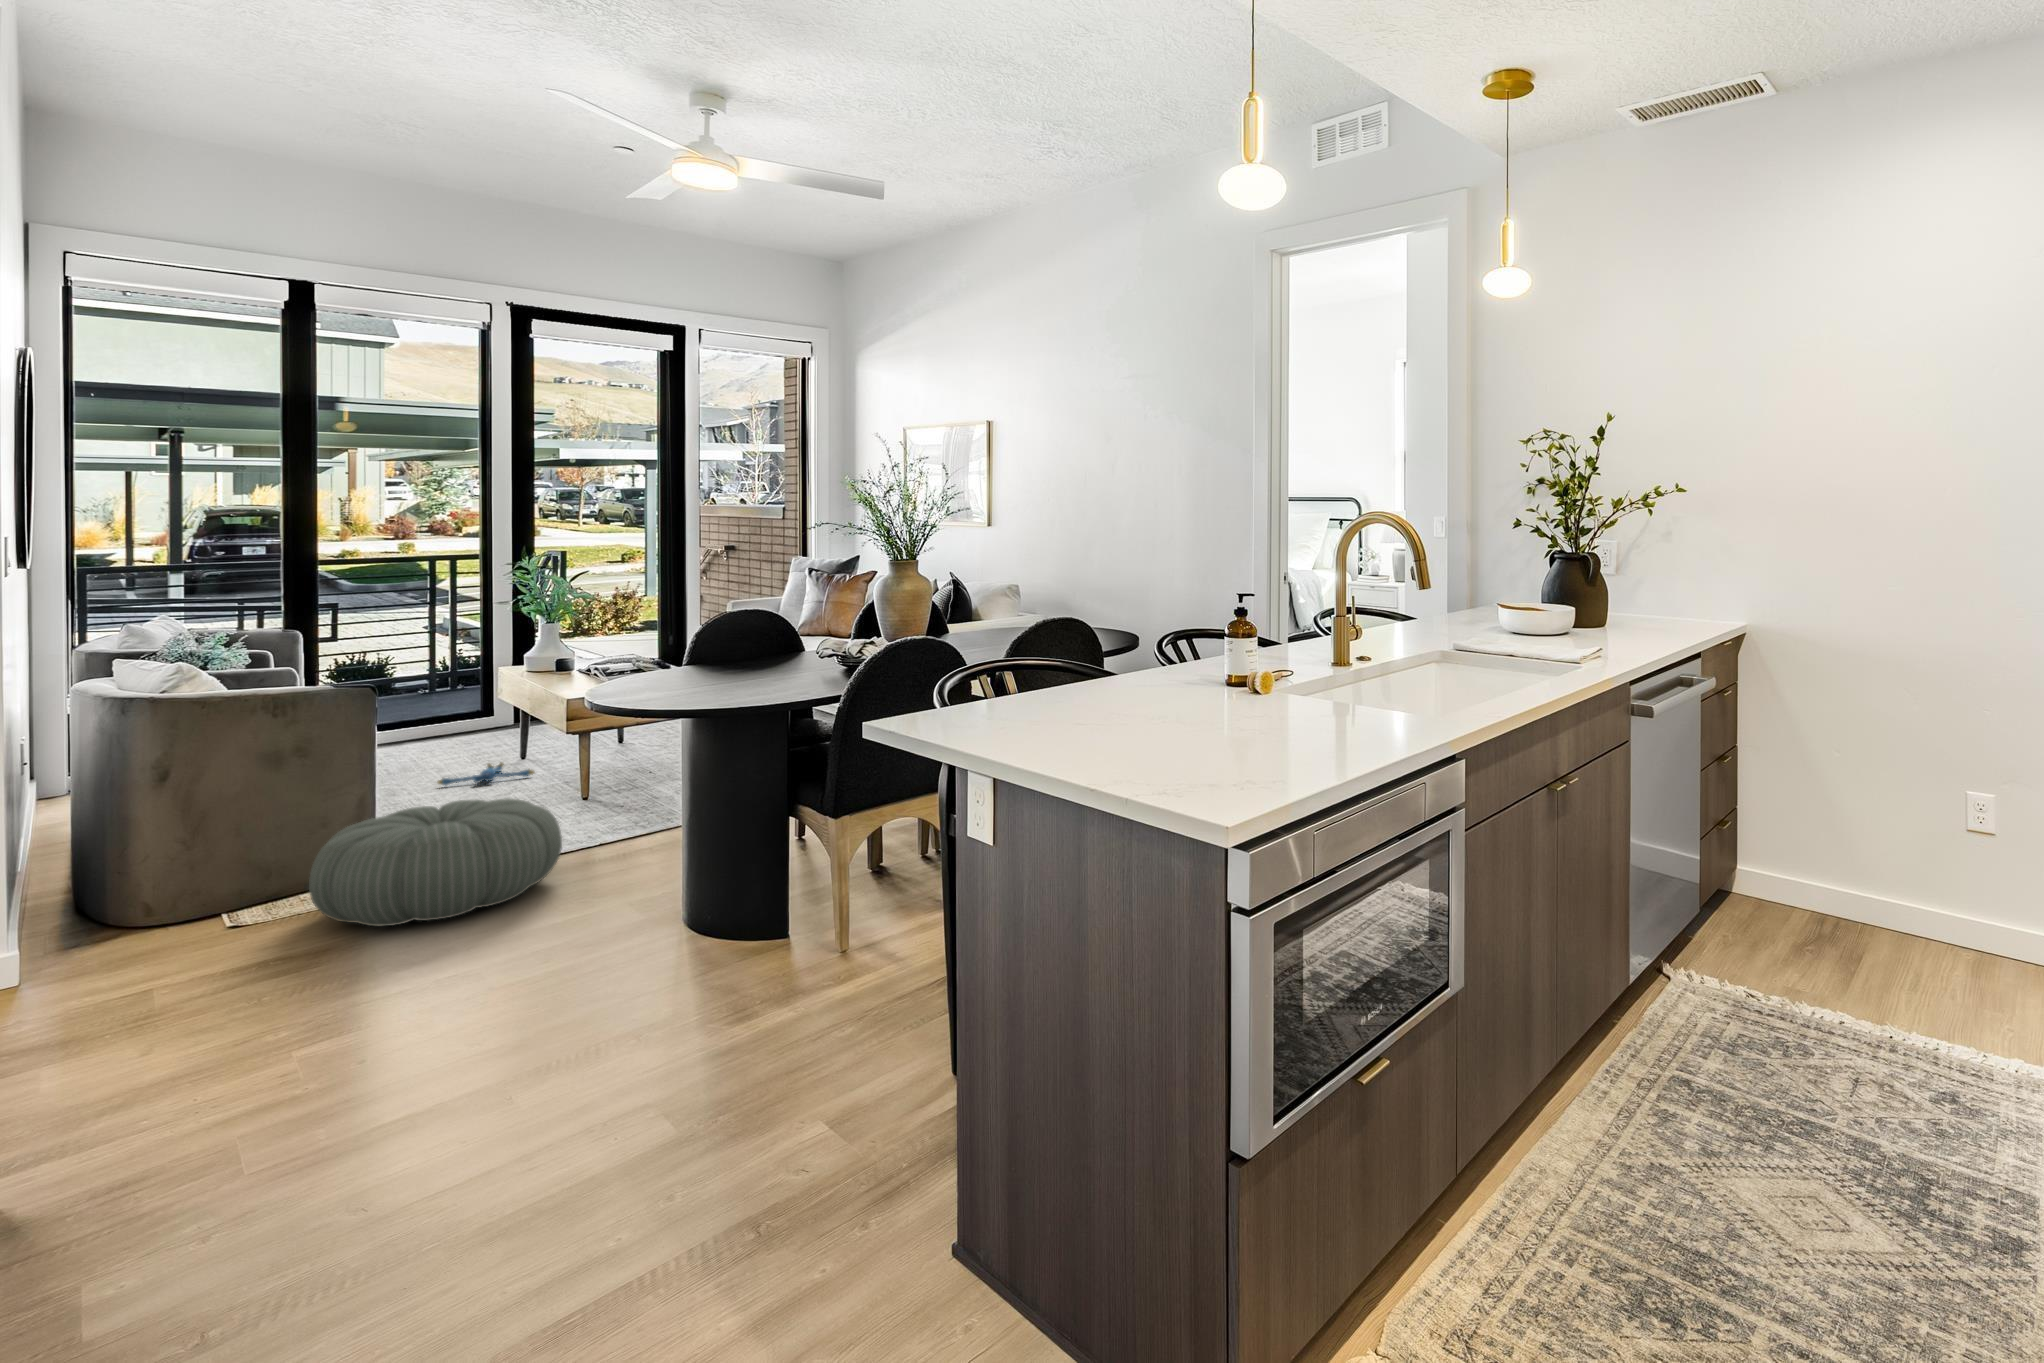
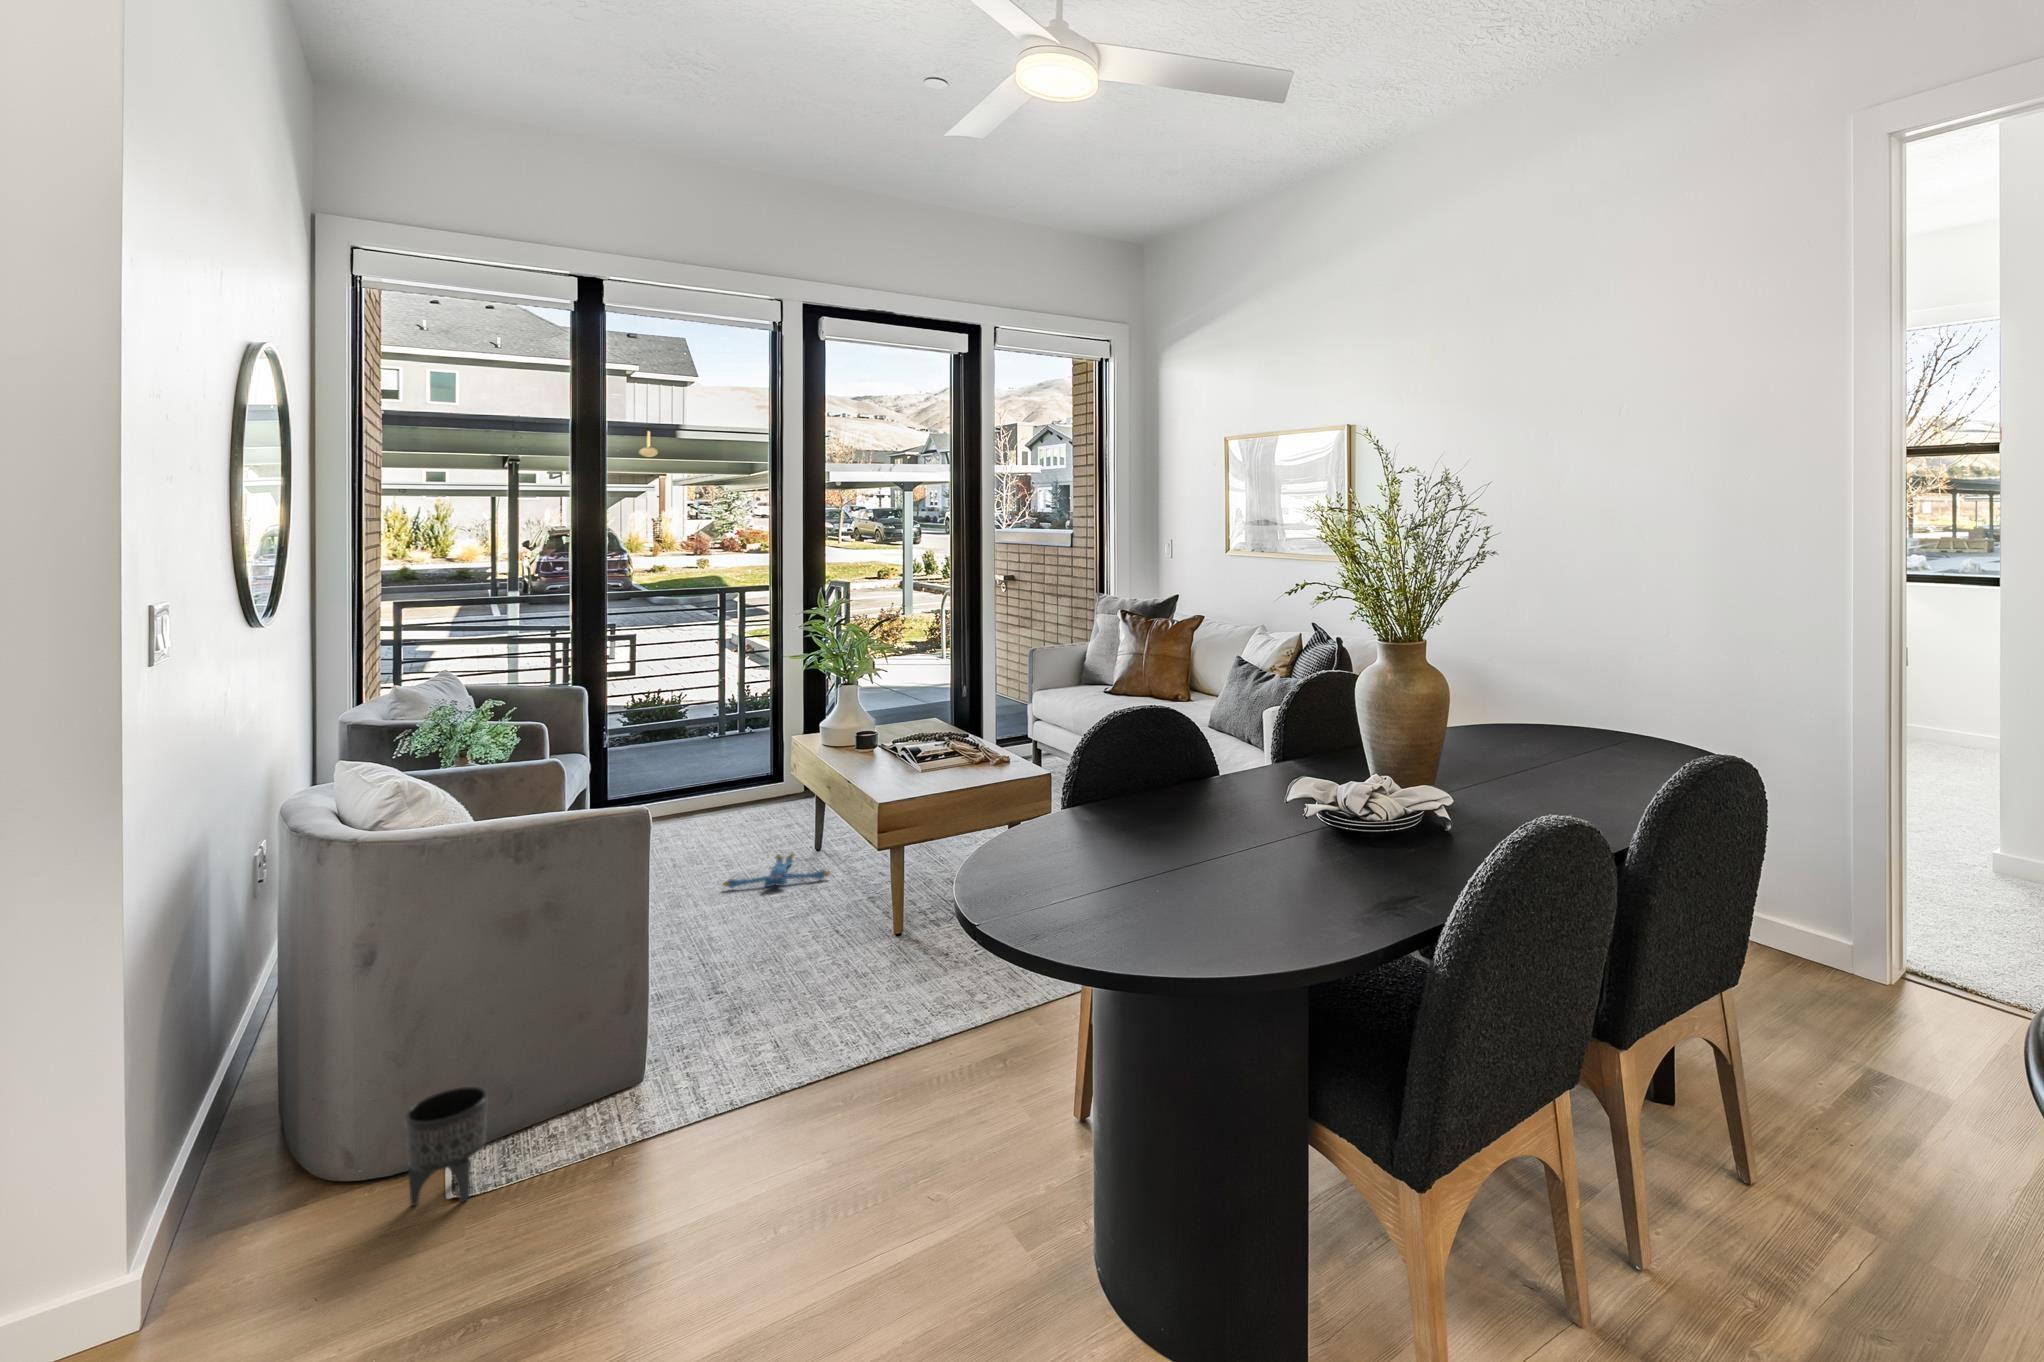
pouf: present [309,799,562,926] -> none [570,998,901,1246]
planter: none [179,856,242,932] -> present [405,1087,488,1206]

